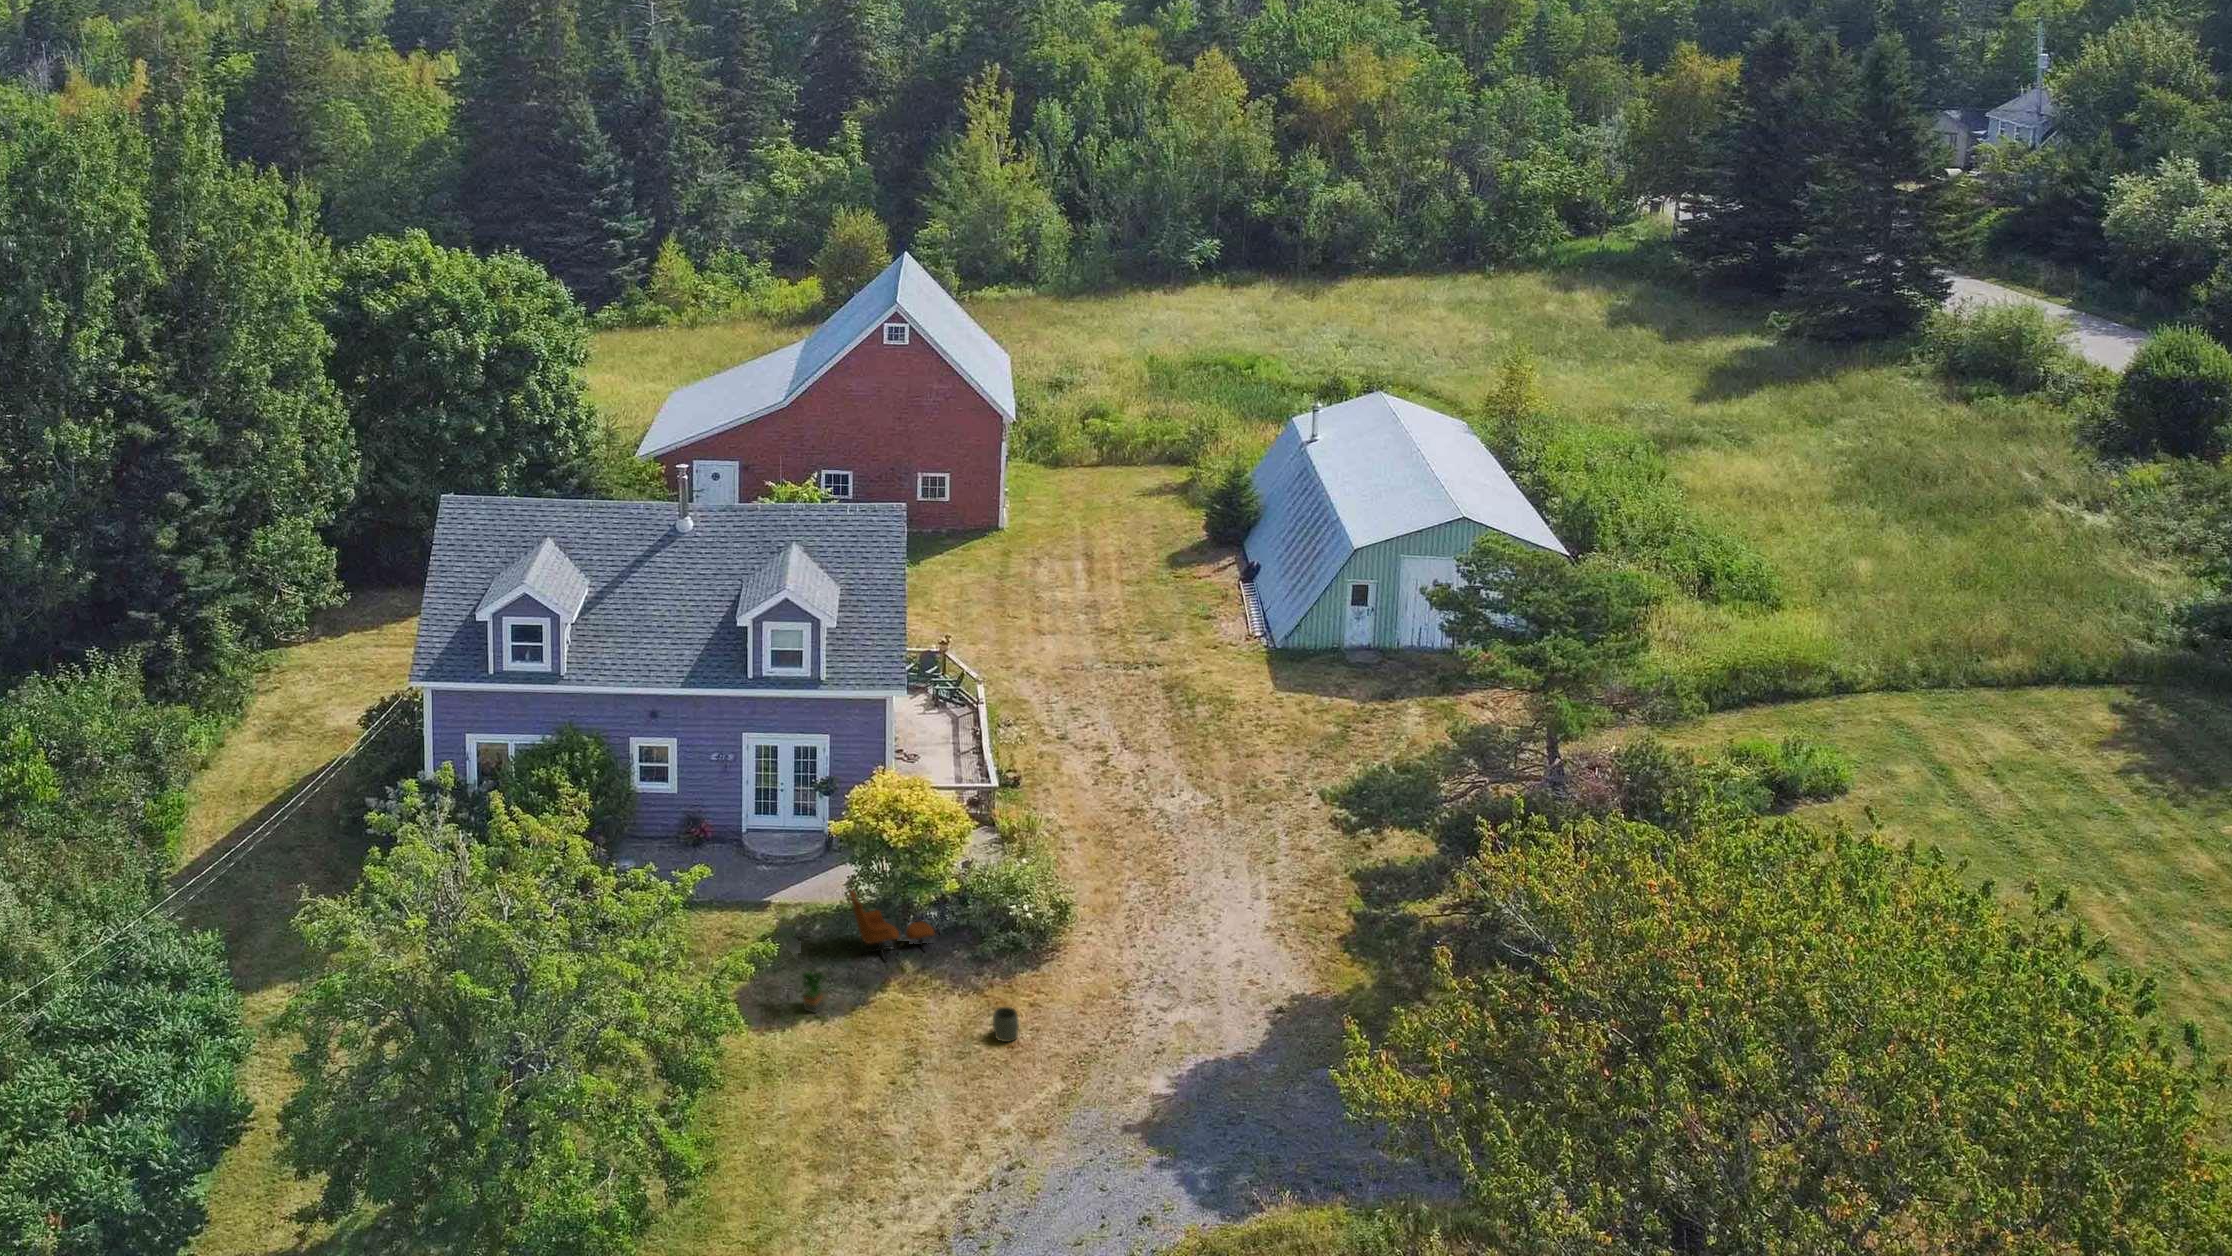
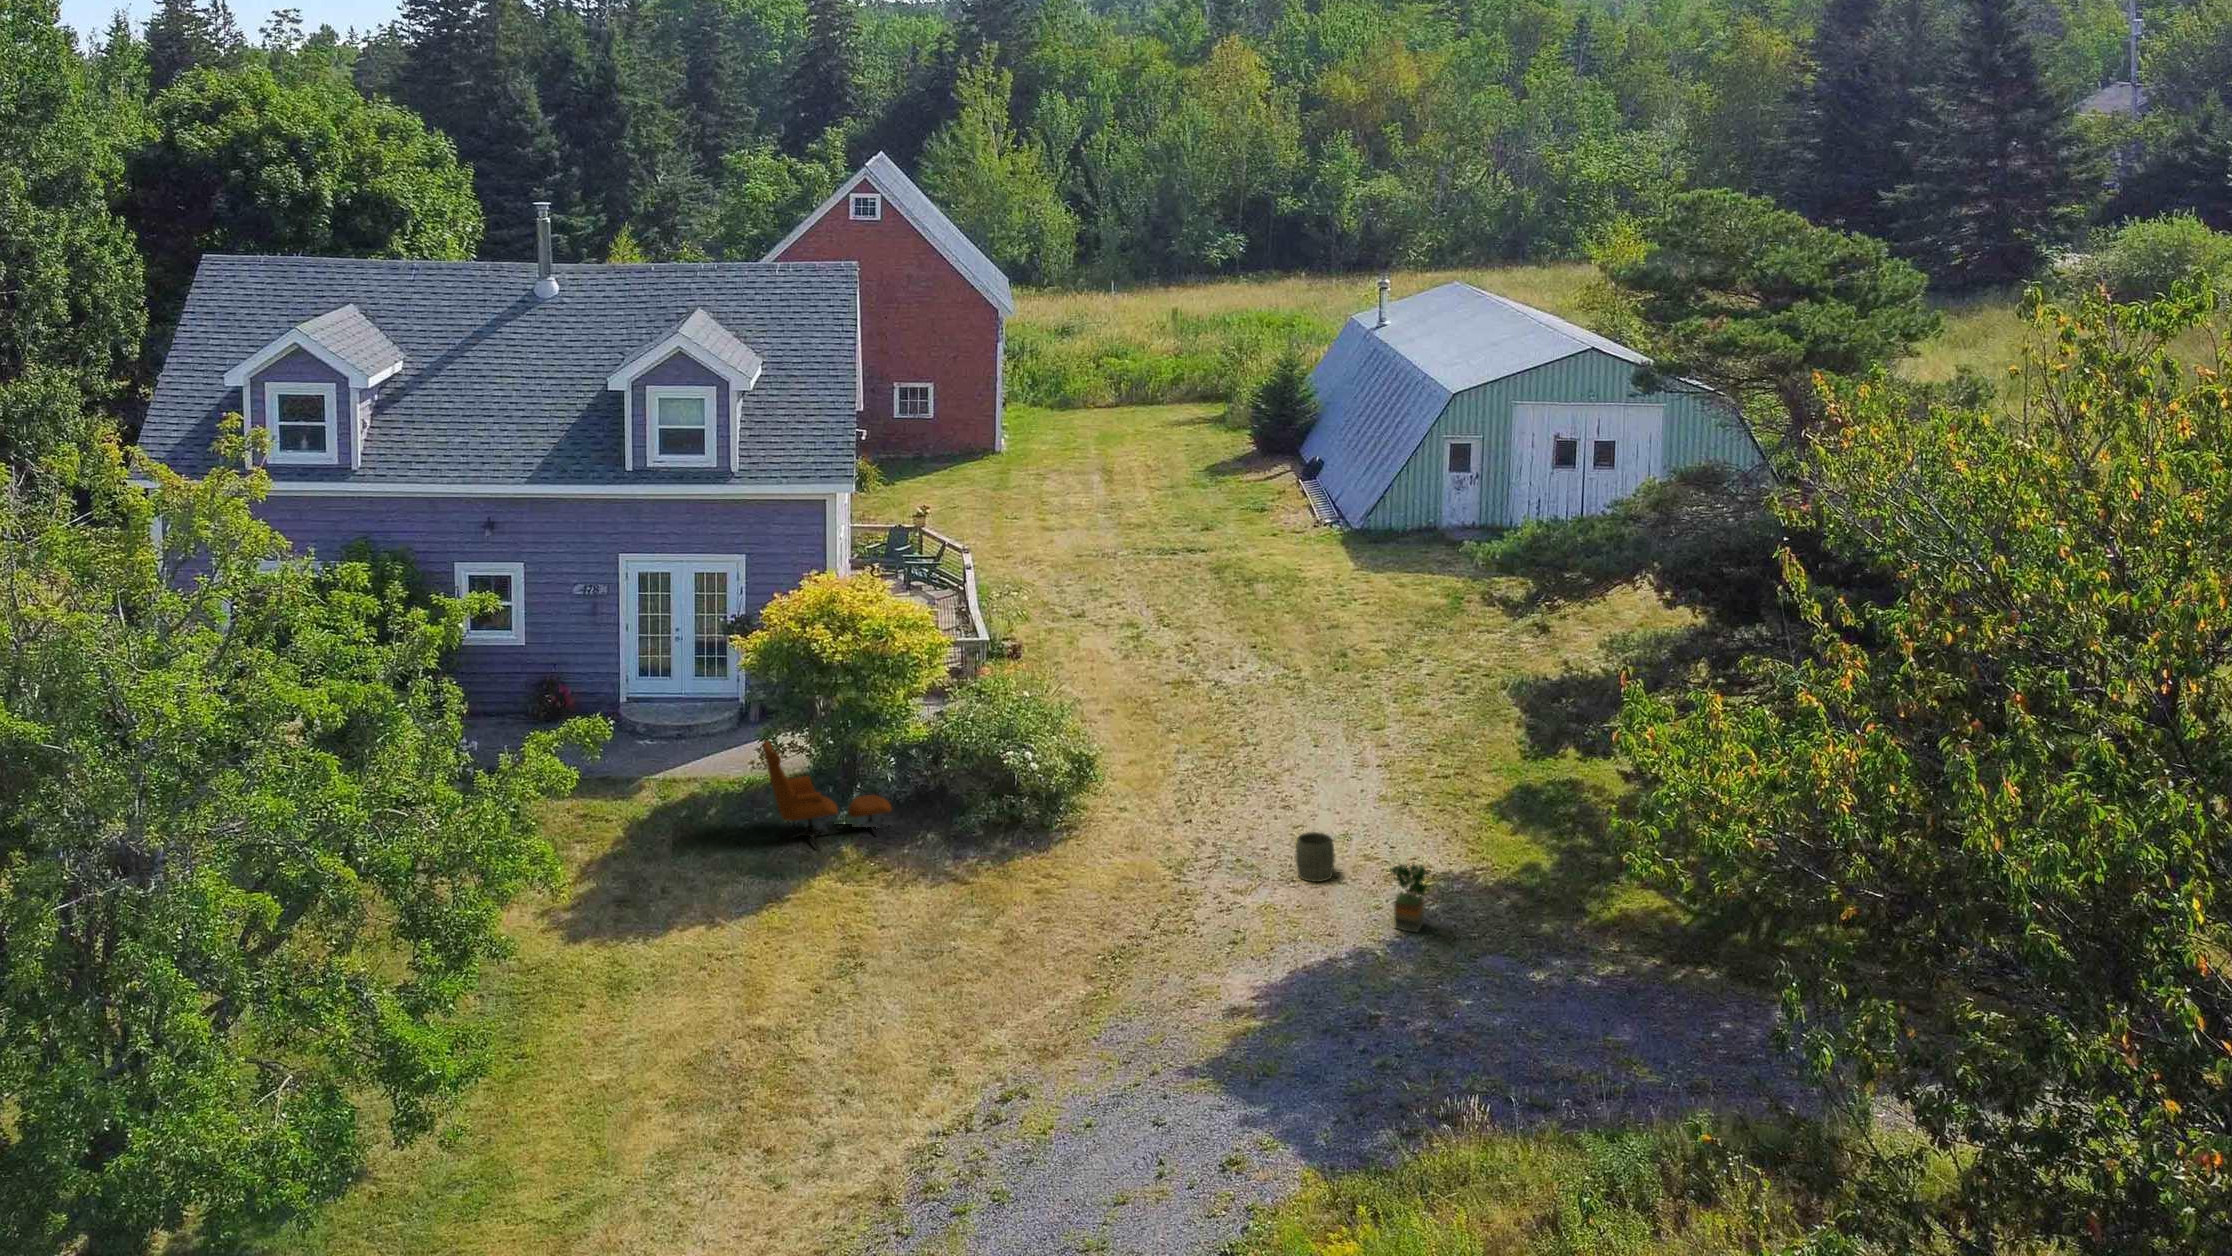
potted tree: present [802,971,824,1013] -> present [1390,864,1431,933]
woven basket: present [993,1007,1019,1042] -> present [1296,832,1335,882]

